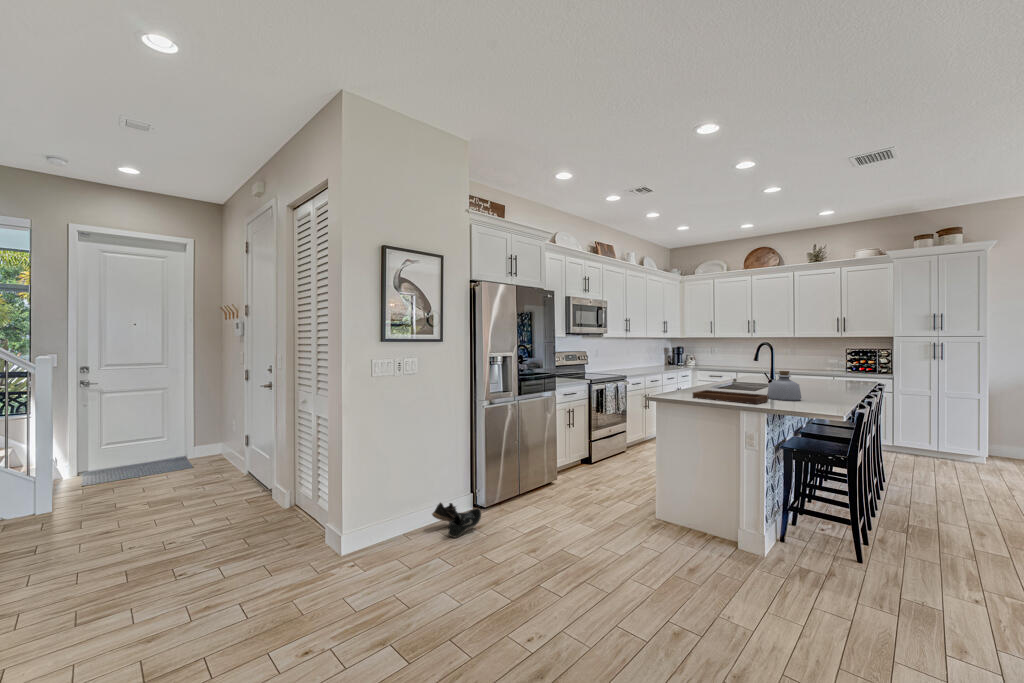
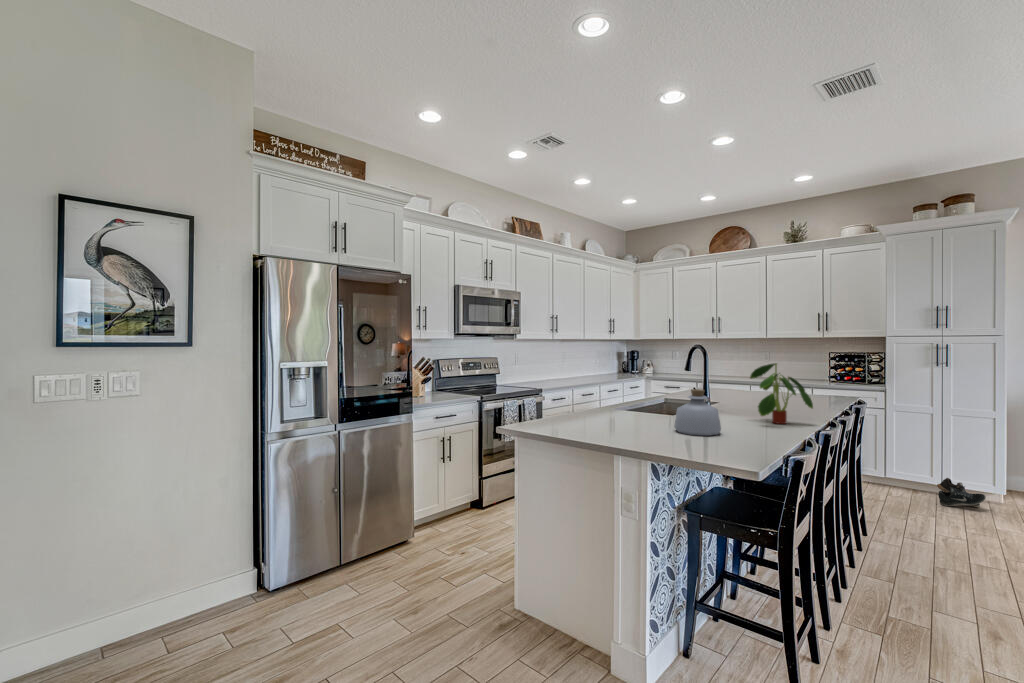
plant: none [807,354,858,396] -> present [750,363,813,424]
tray: present [693,379,768,404] -> none [559,402,665,445]
shoe: present [432,503,481,538] -> present [937,478,986,507]

